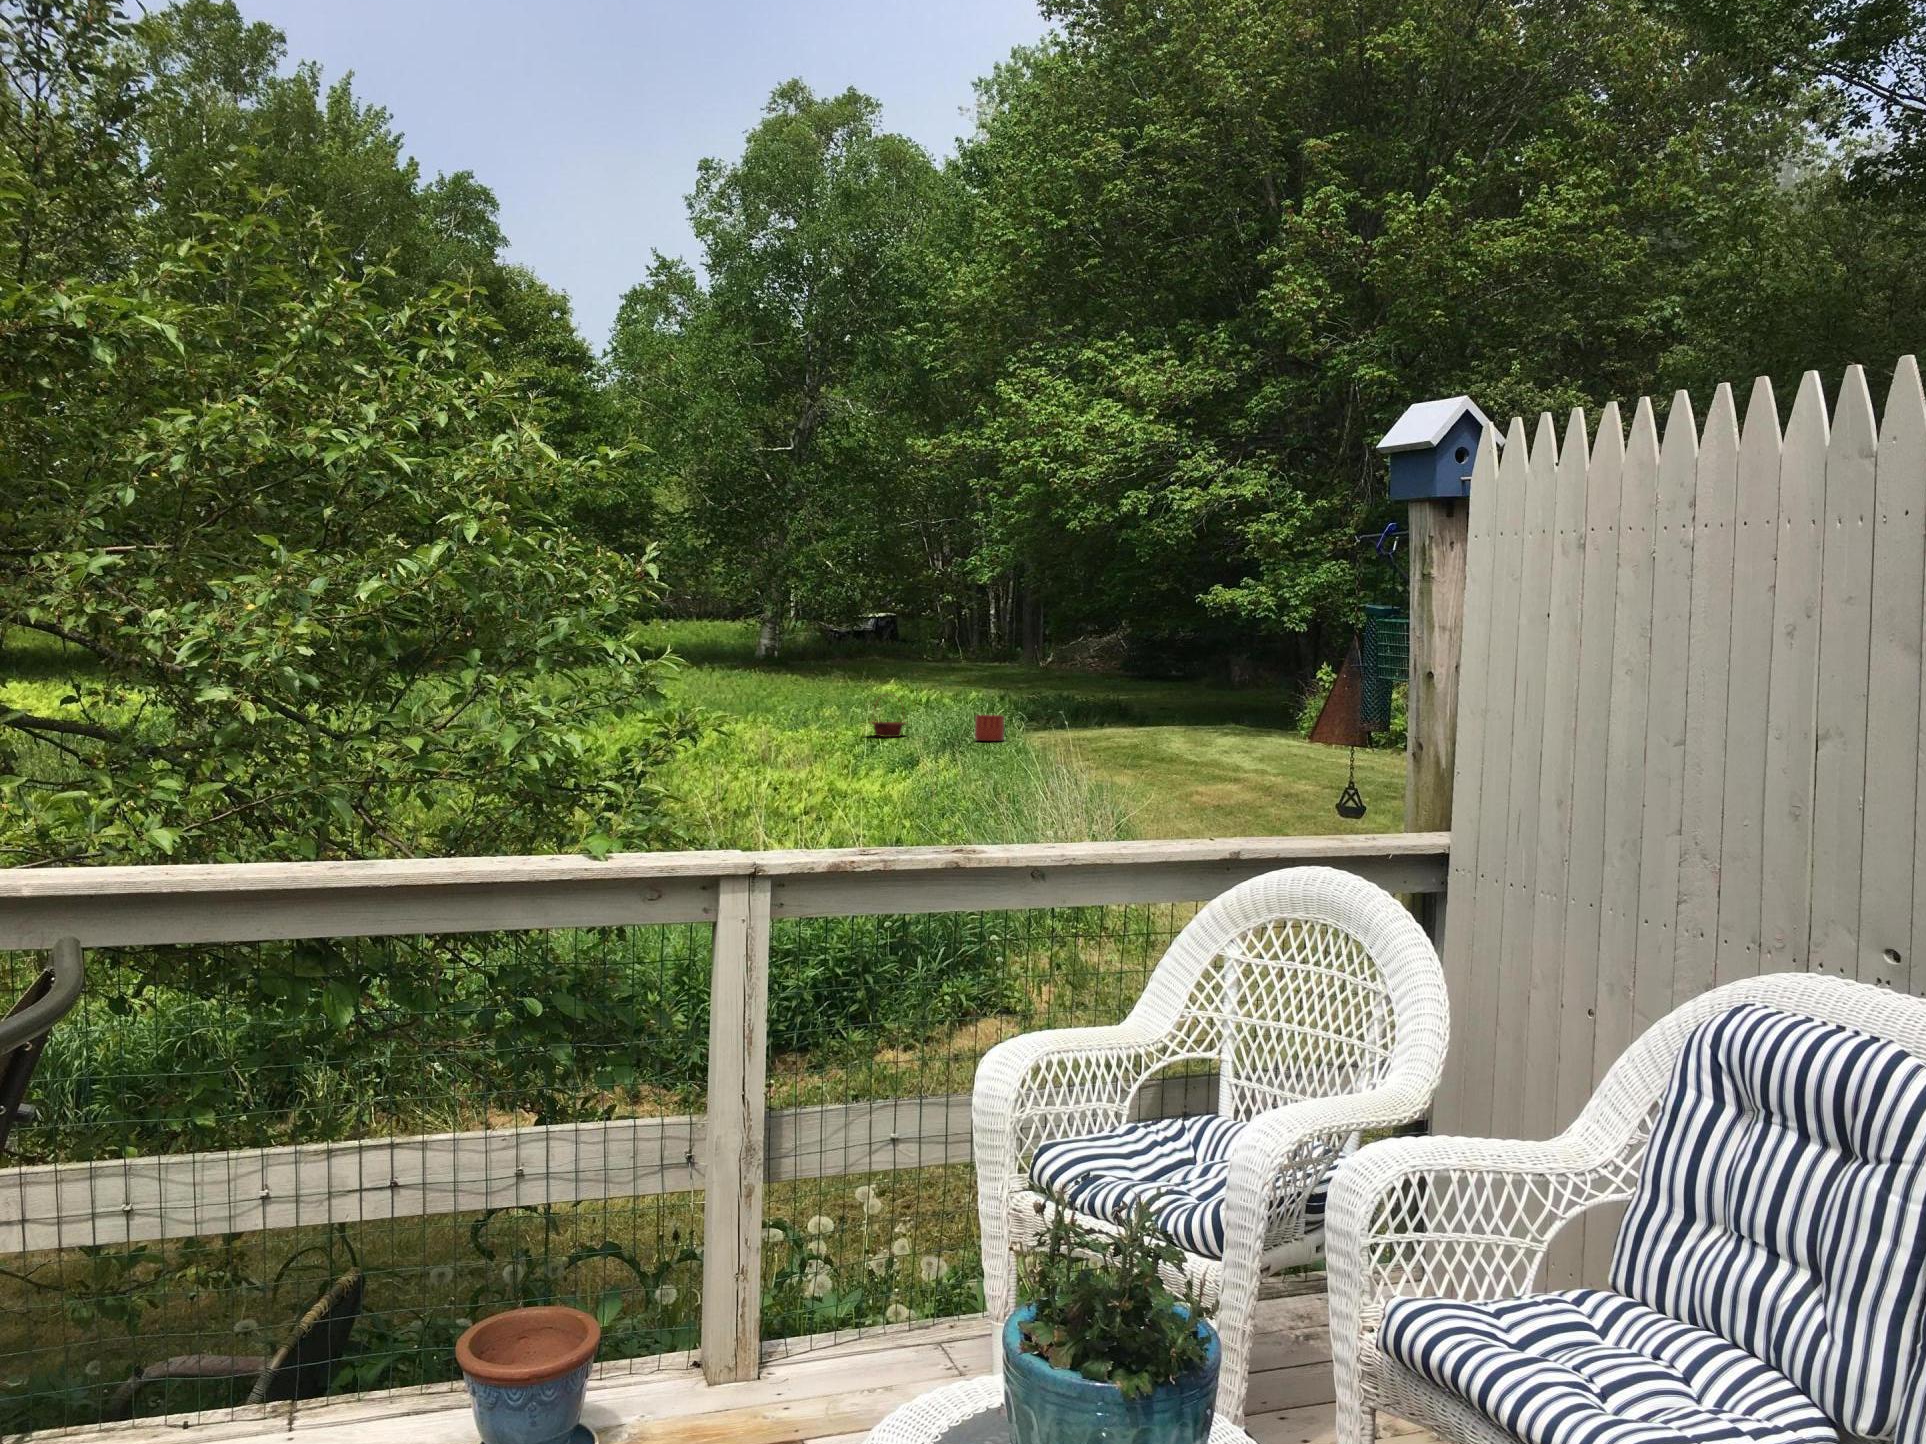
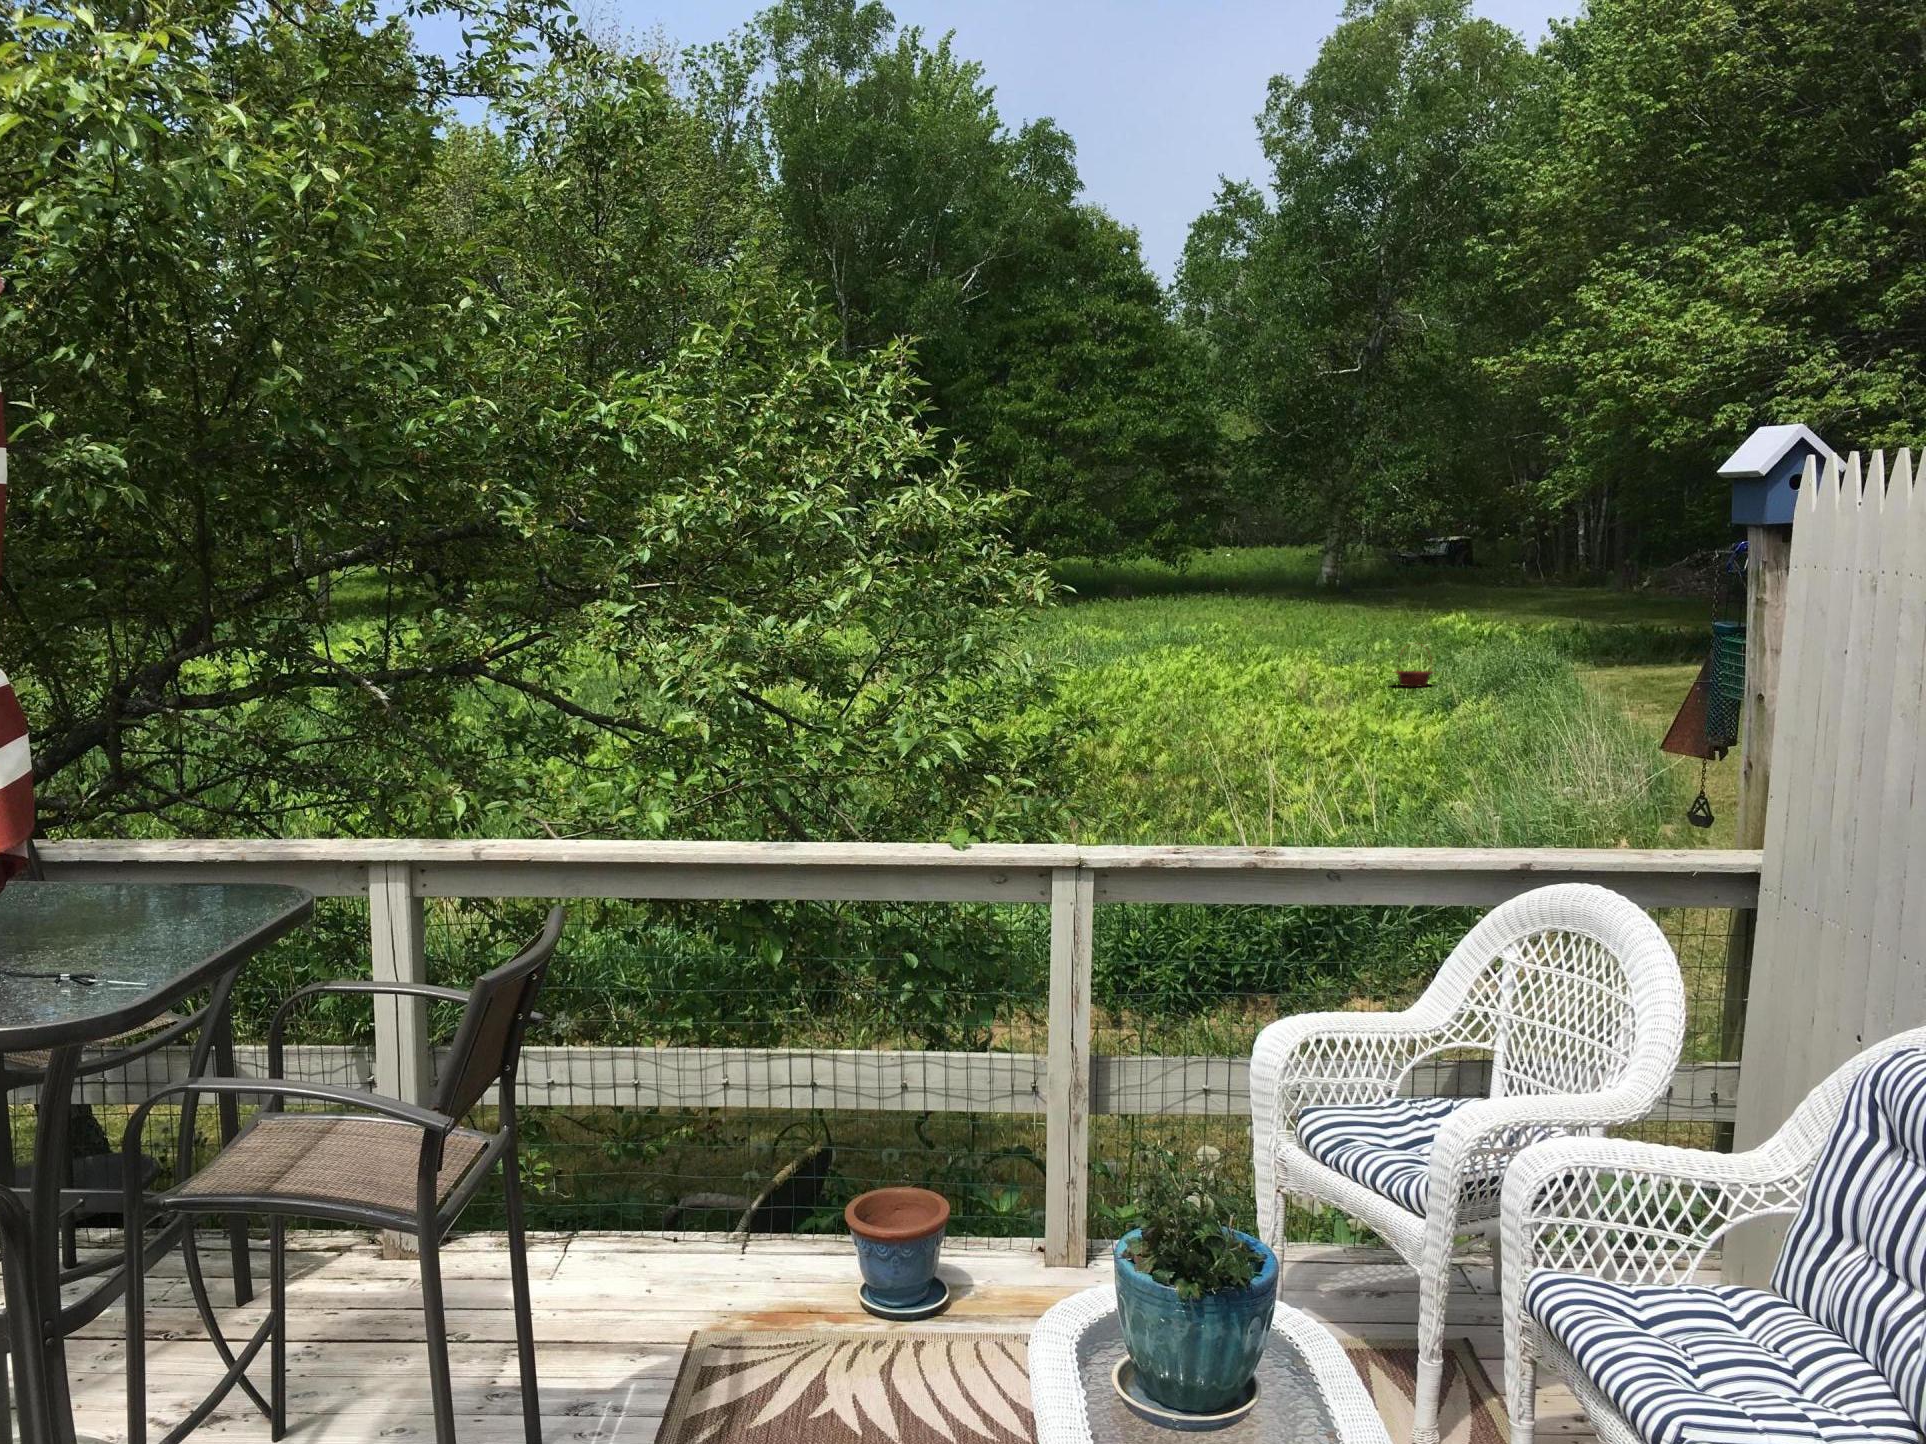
planter: present [975,715,1005,741] -> none [1504,666,1538,694]

